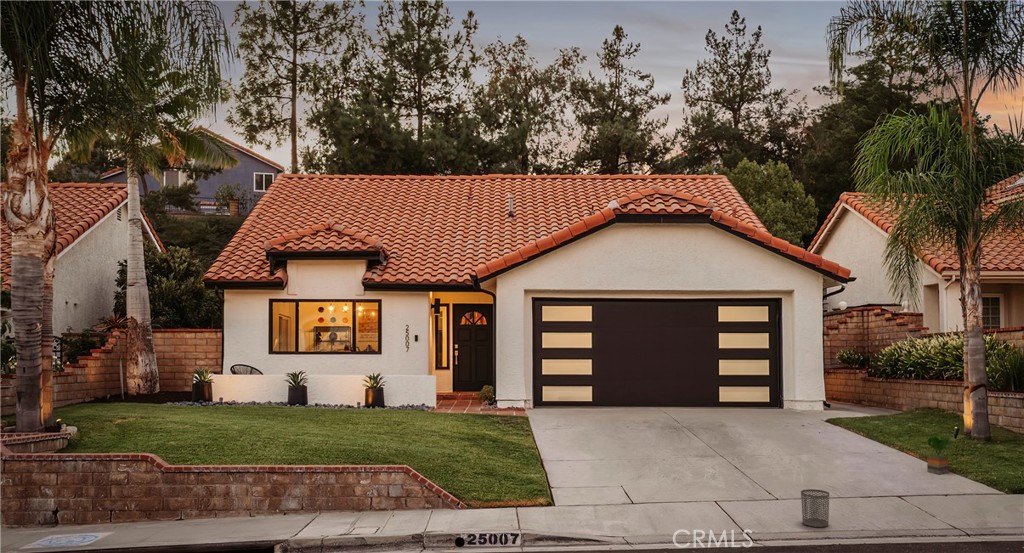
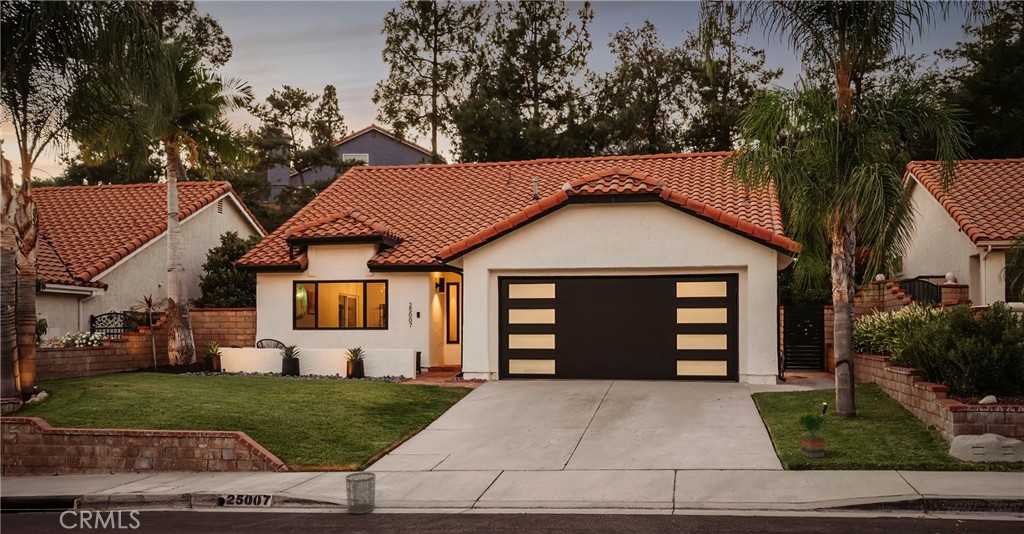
waste bin: present [801,489,829,527] -> present [346,472,375,514]

